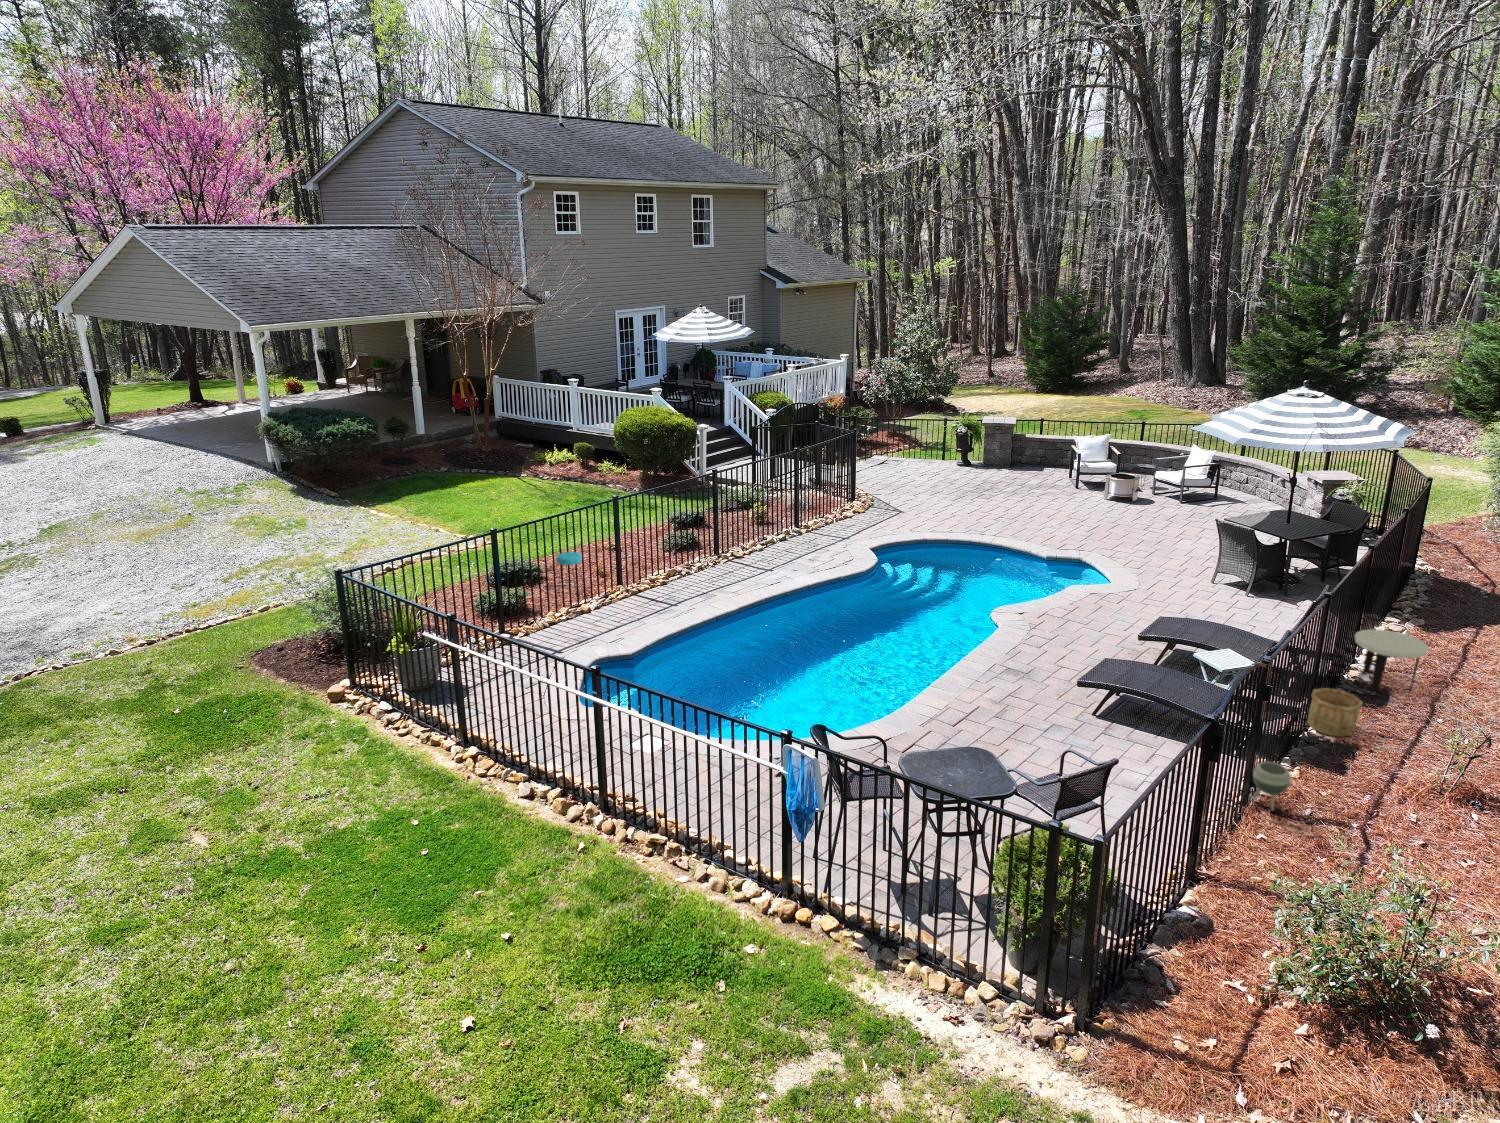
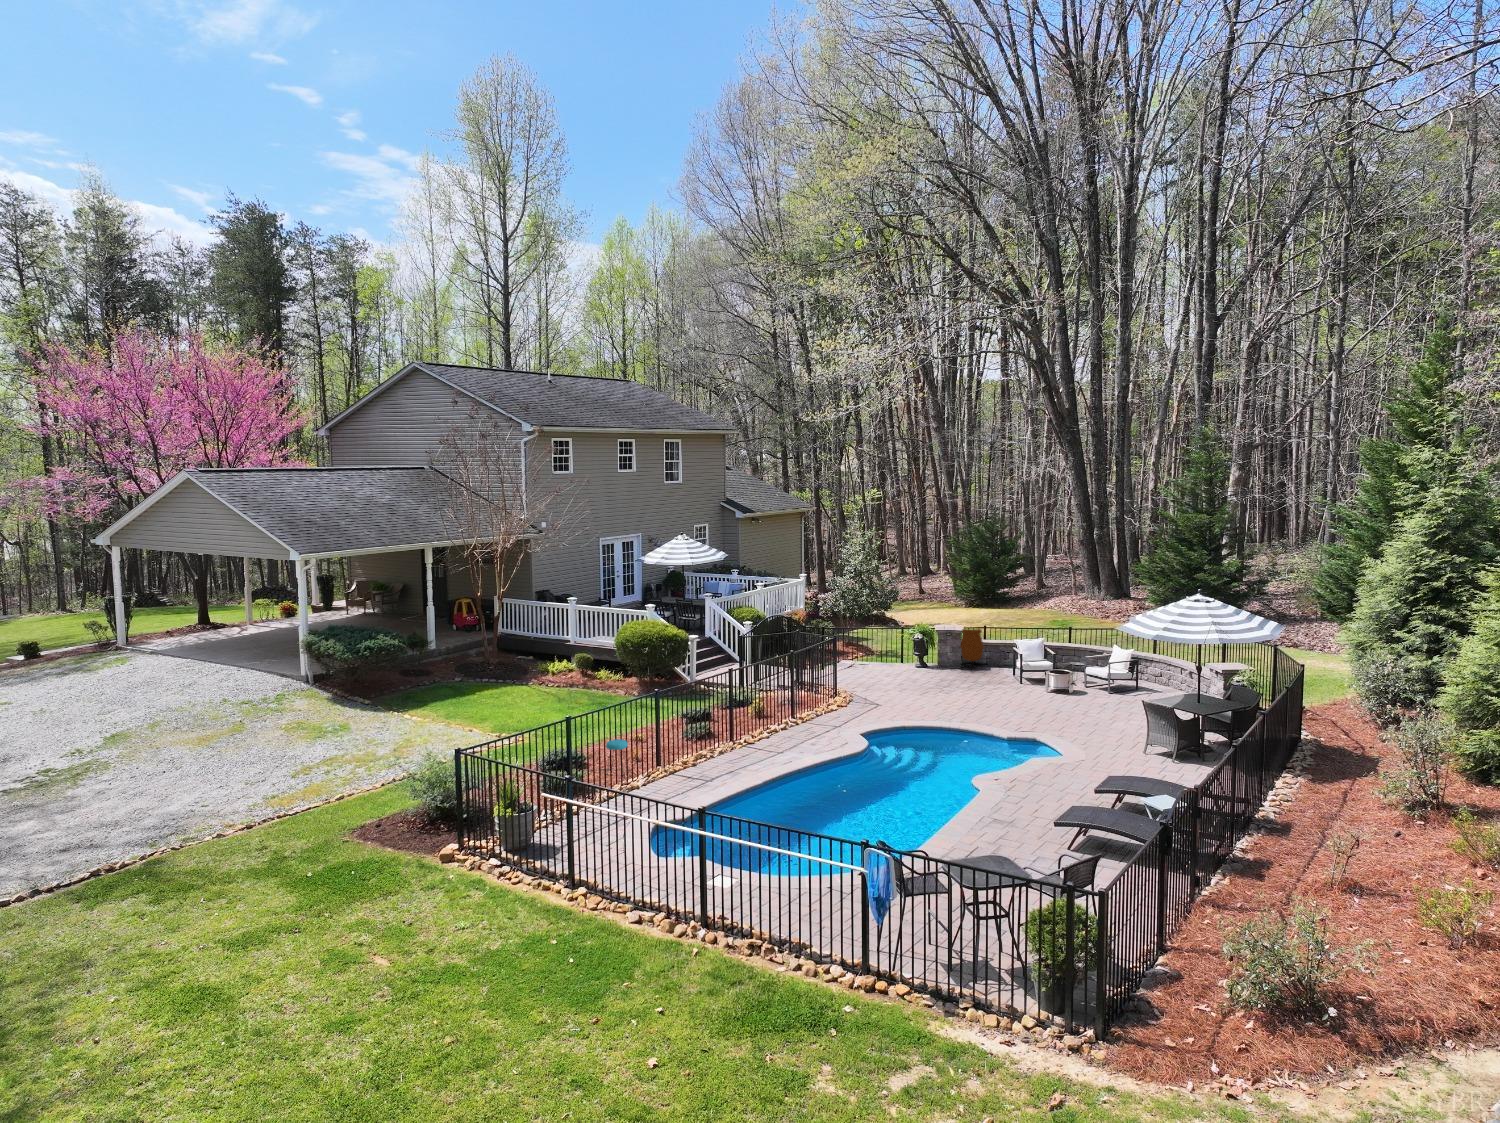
lounge chair: none [1004,421,1037,472] -> present [960,629,985,669]
side table: present [1355,629,1428,692] -> none [1256,775,1311,823]
wooden bucket: present [1307,688,1363,737] -> none [1230,817,1269,854]
planter: present [1252,762,1290,810] -> none [1195,866,1223,903]

